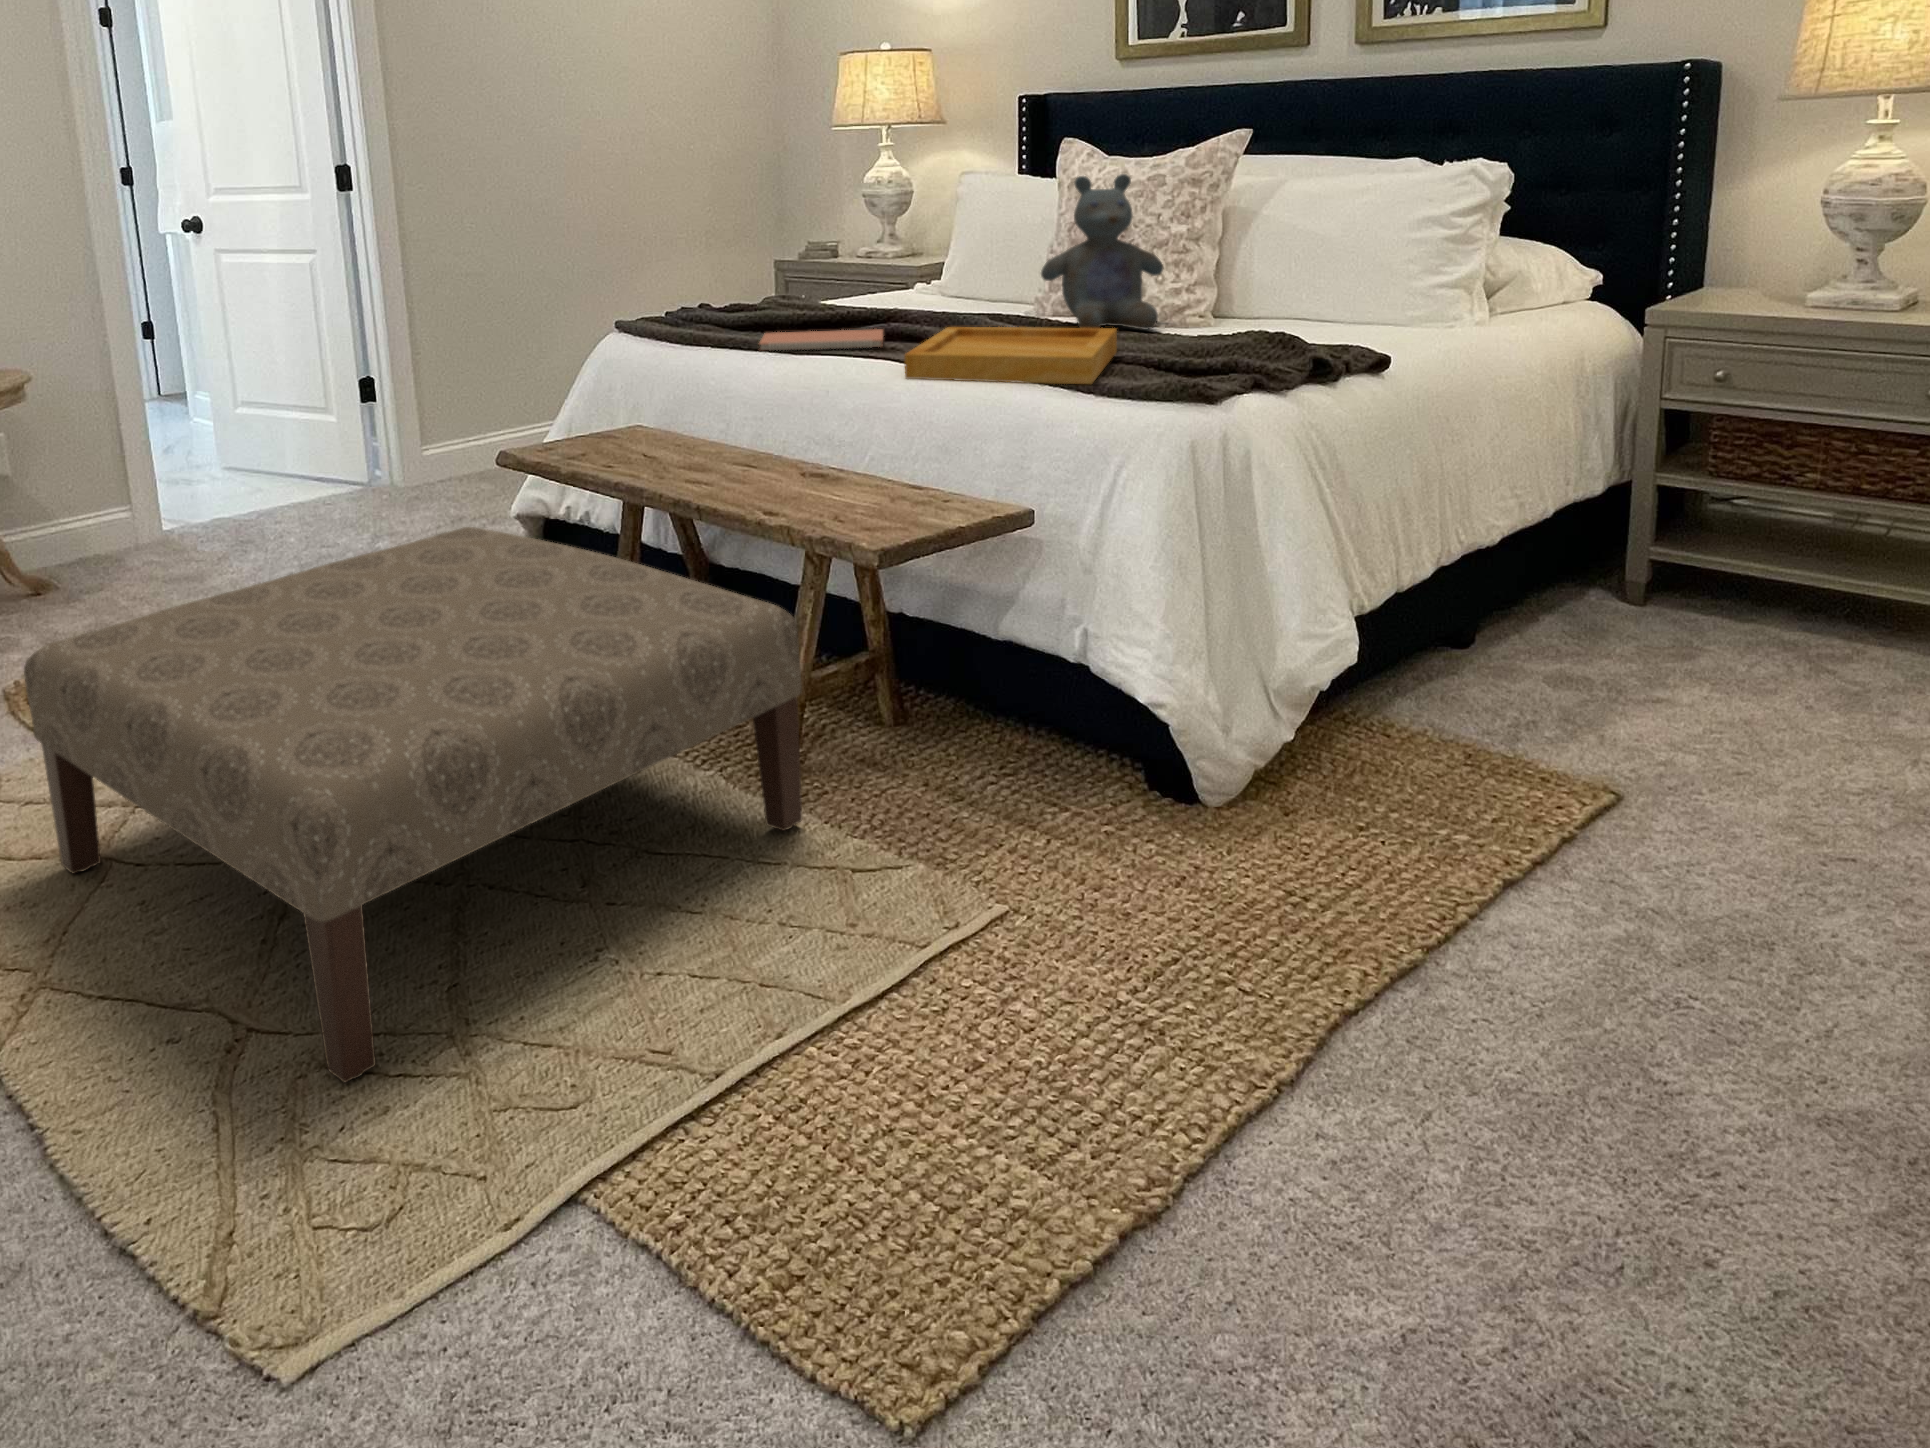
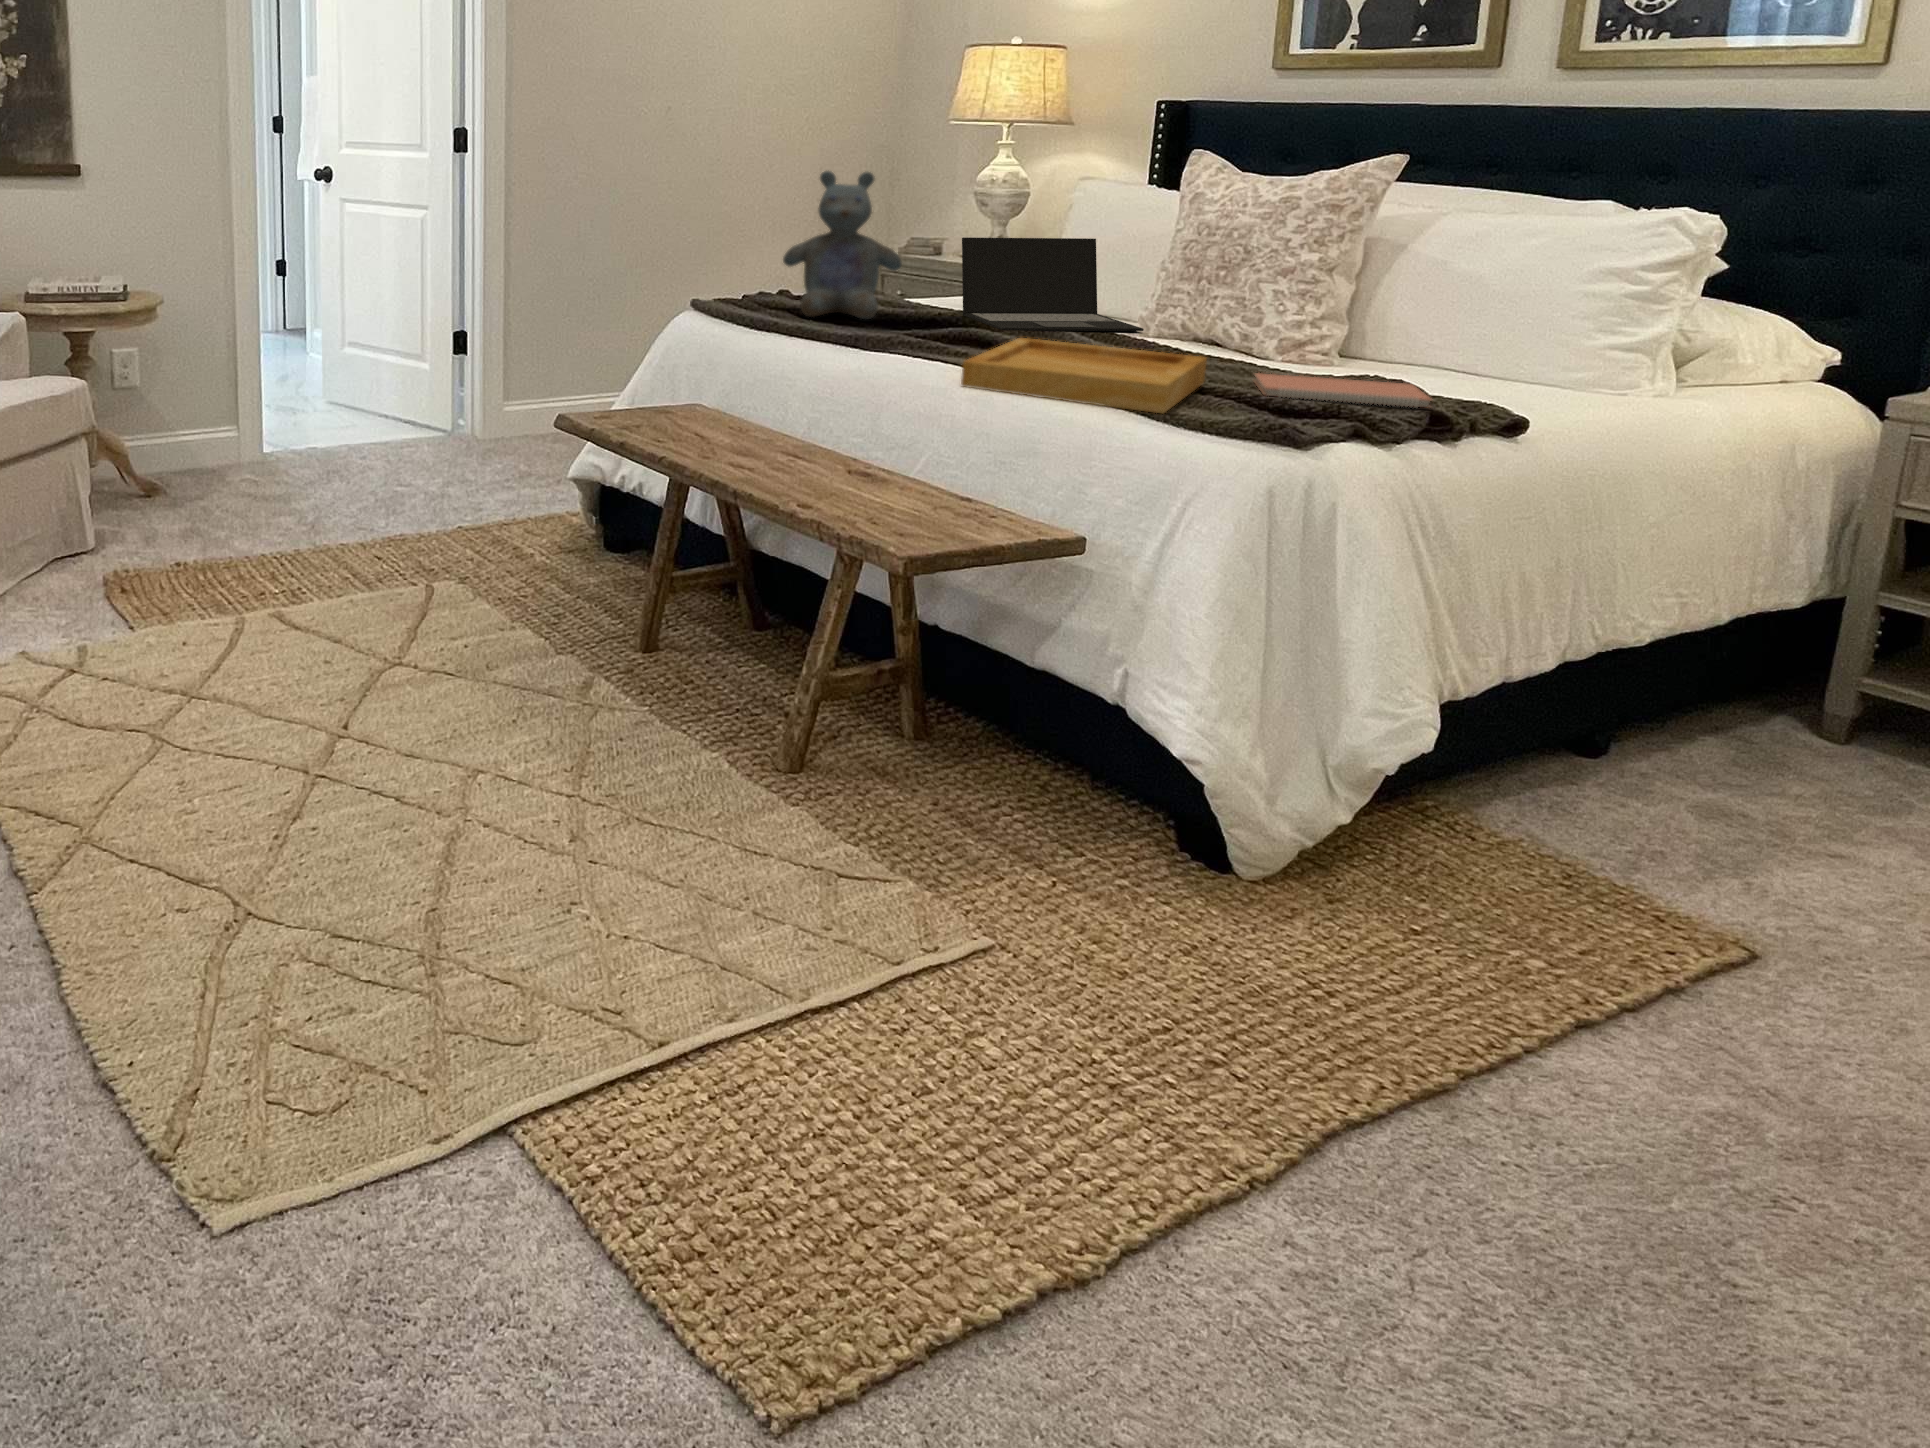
stuffed bear: present [1041,174,1164,330] -> present [783,171,902,320]
laptop: none [875,228,1048,322] -> present [962,237,1144,331]
notebook: present [759,329,883,350] -> present [1254,373,1431,407]
ottoman: present [24,527,802,1082] -> none [105,483,809,977]

